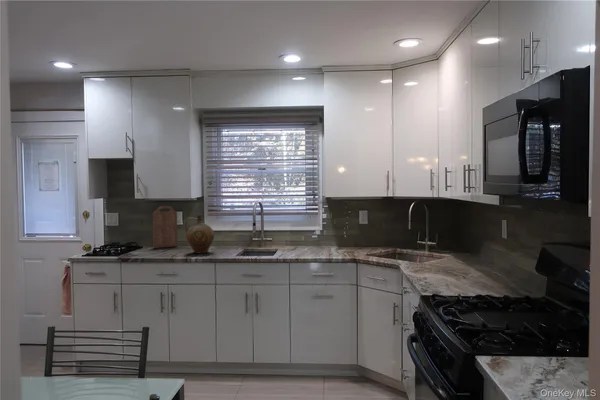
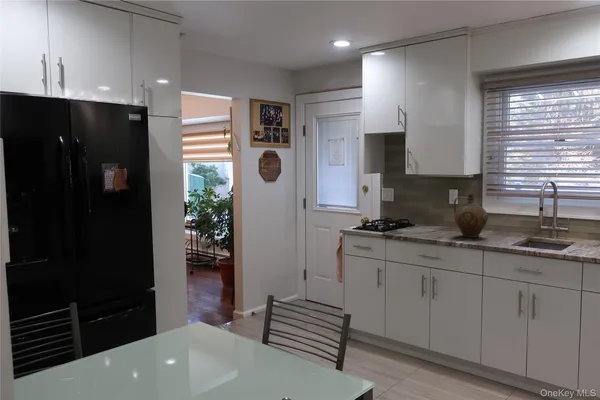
cutting board: present [153,206,177,248] -> none [423,183,451,227]

